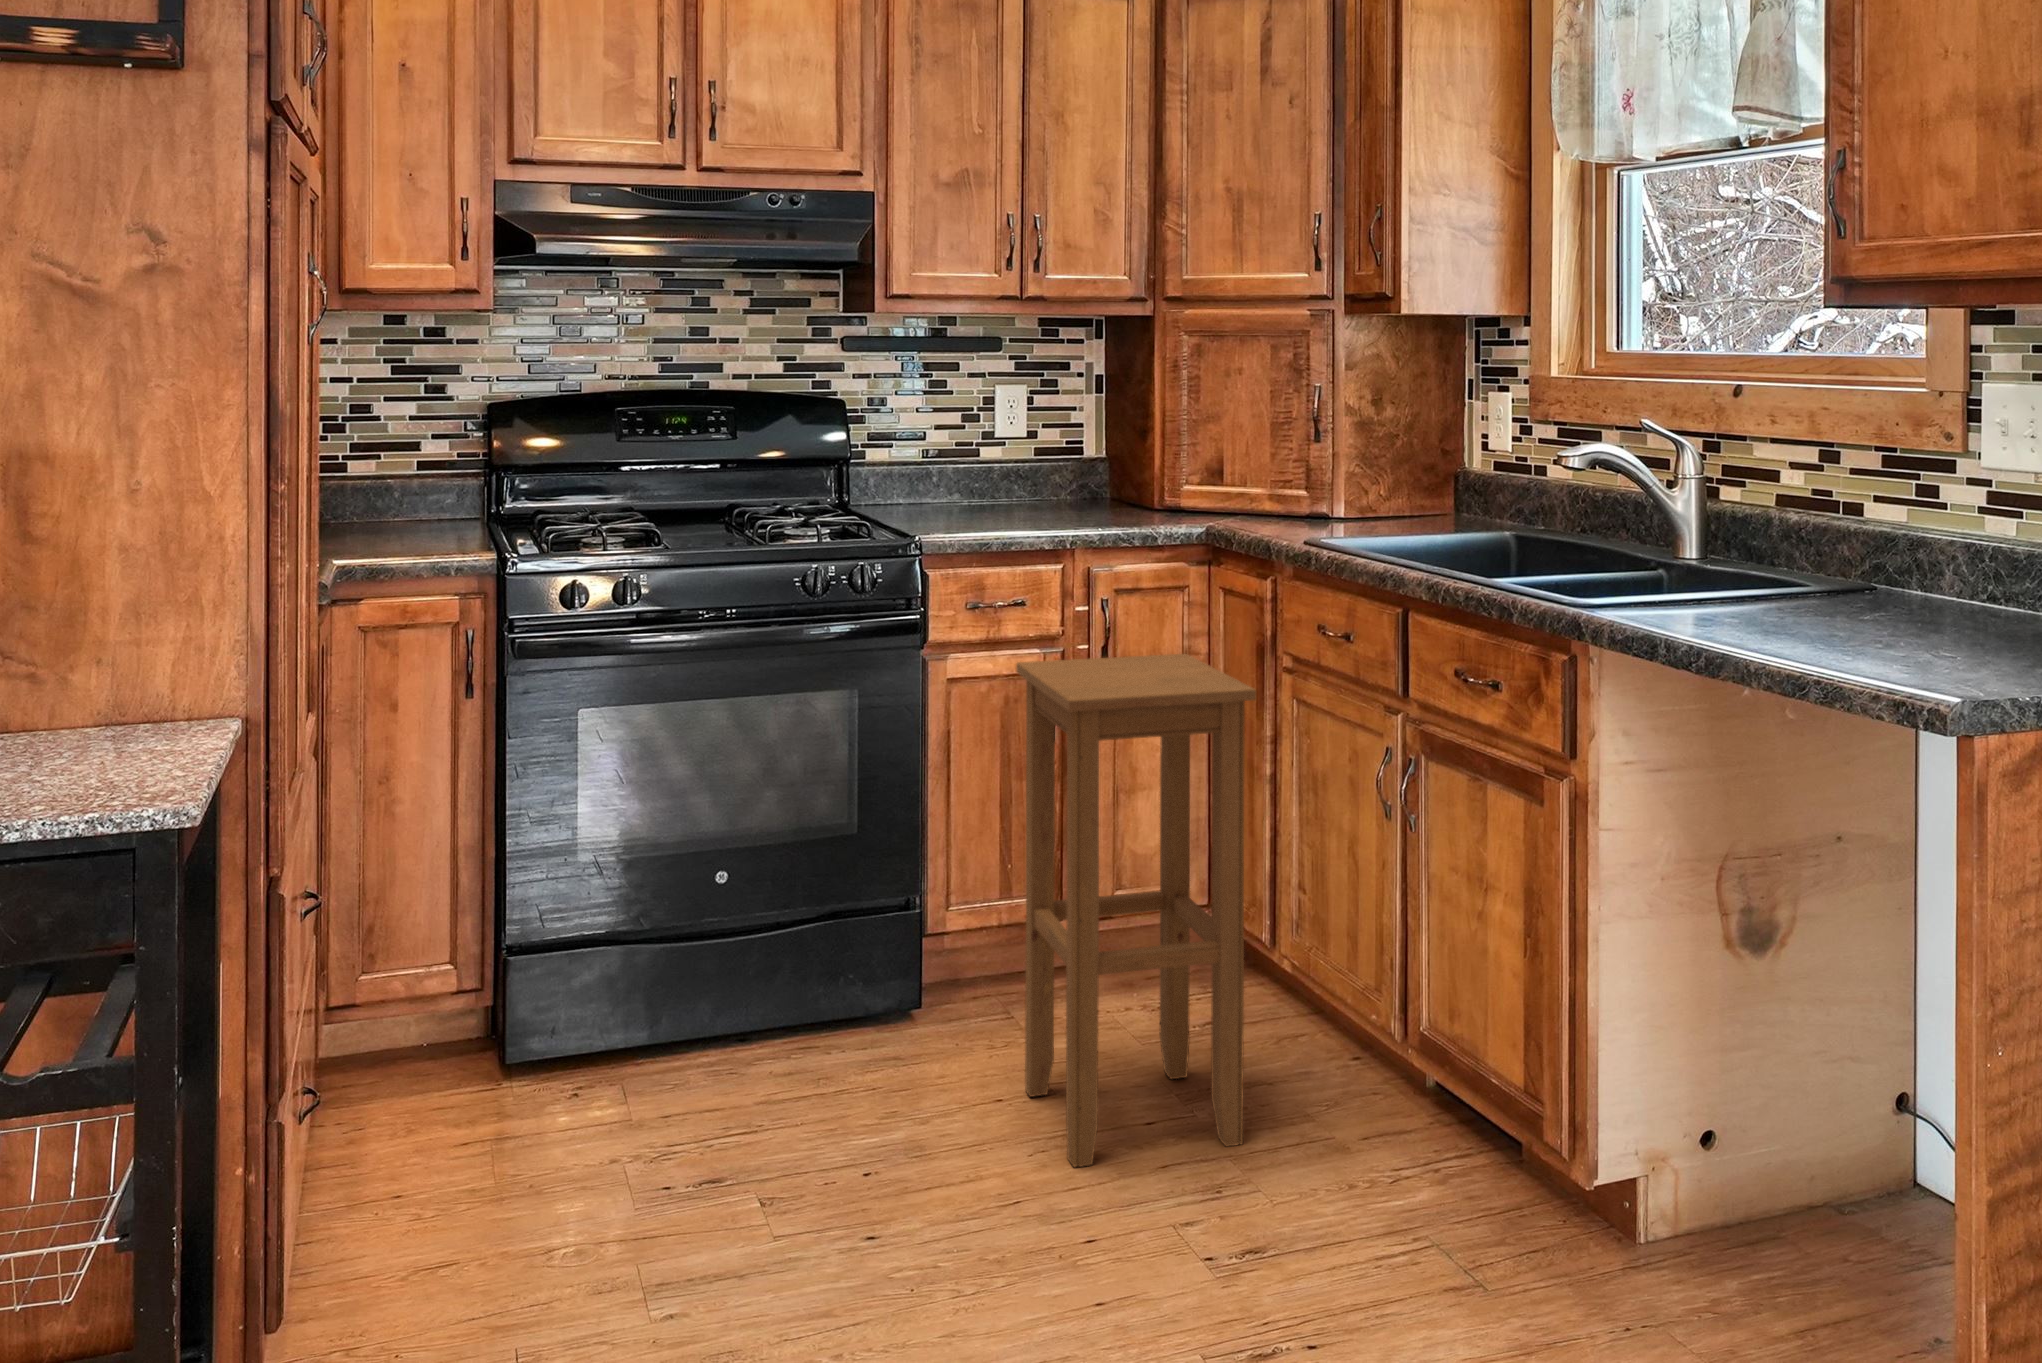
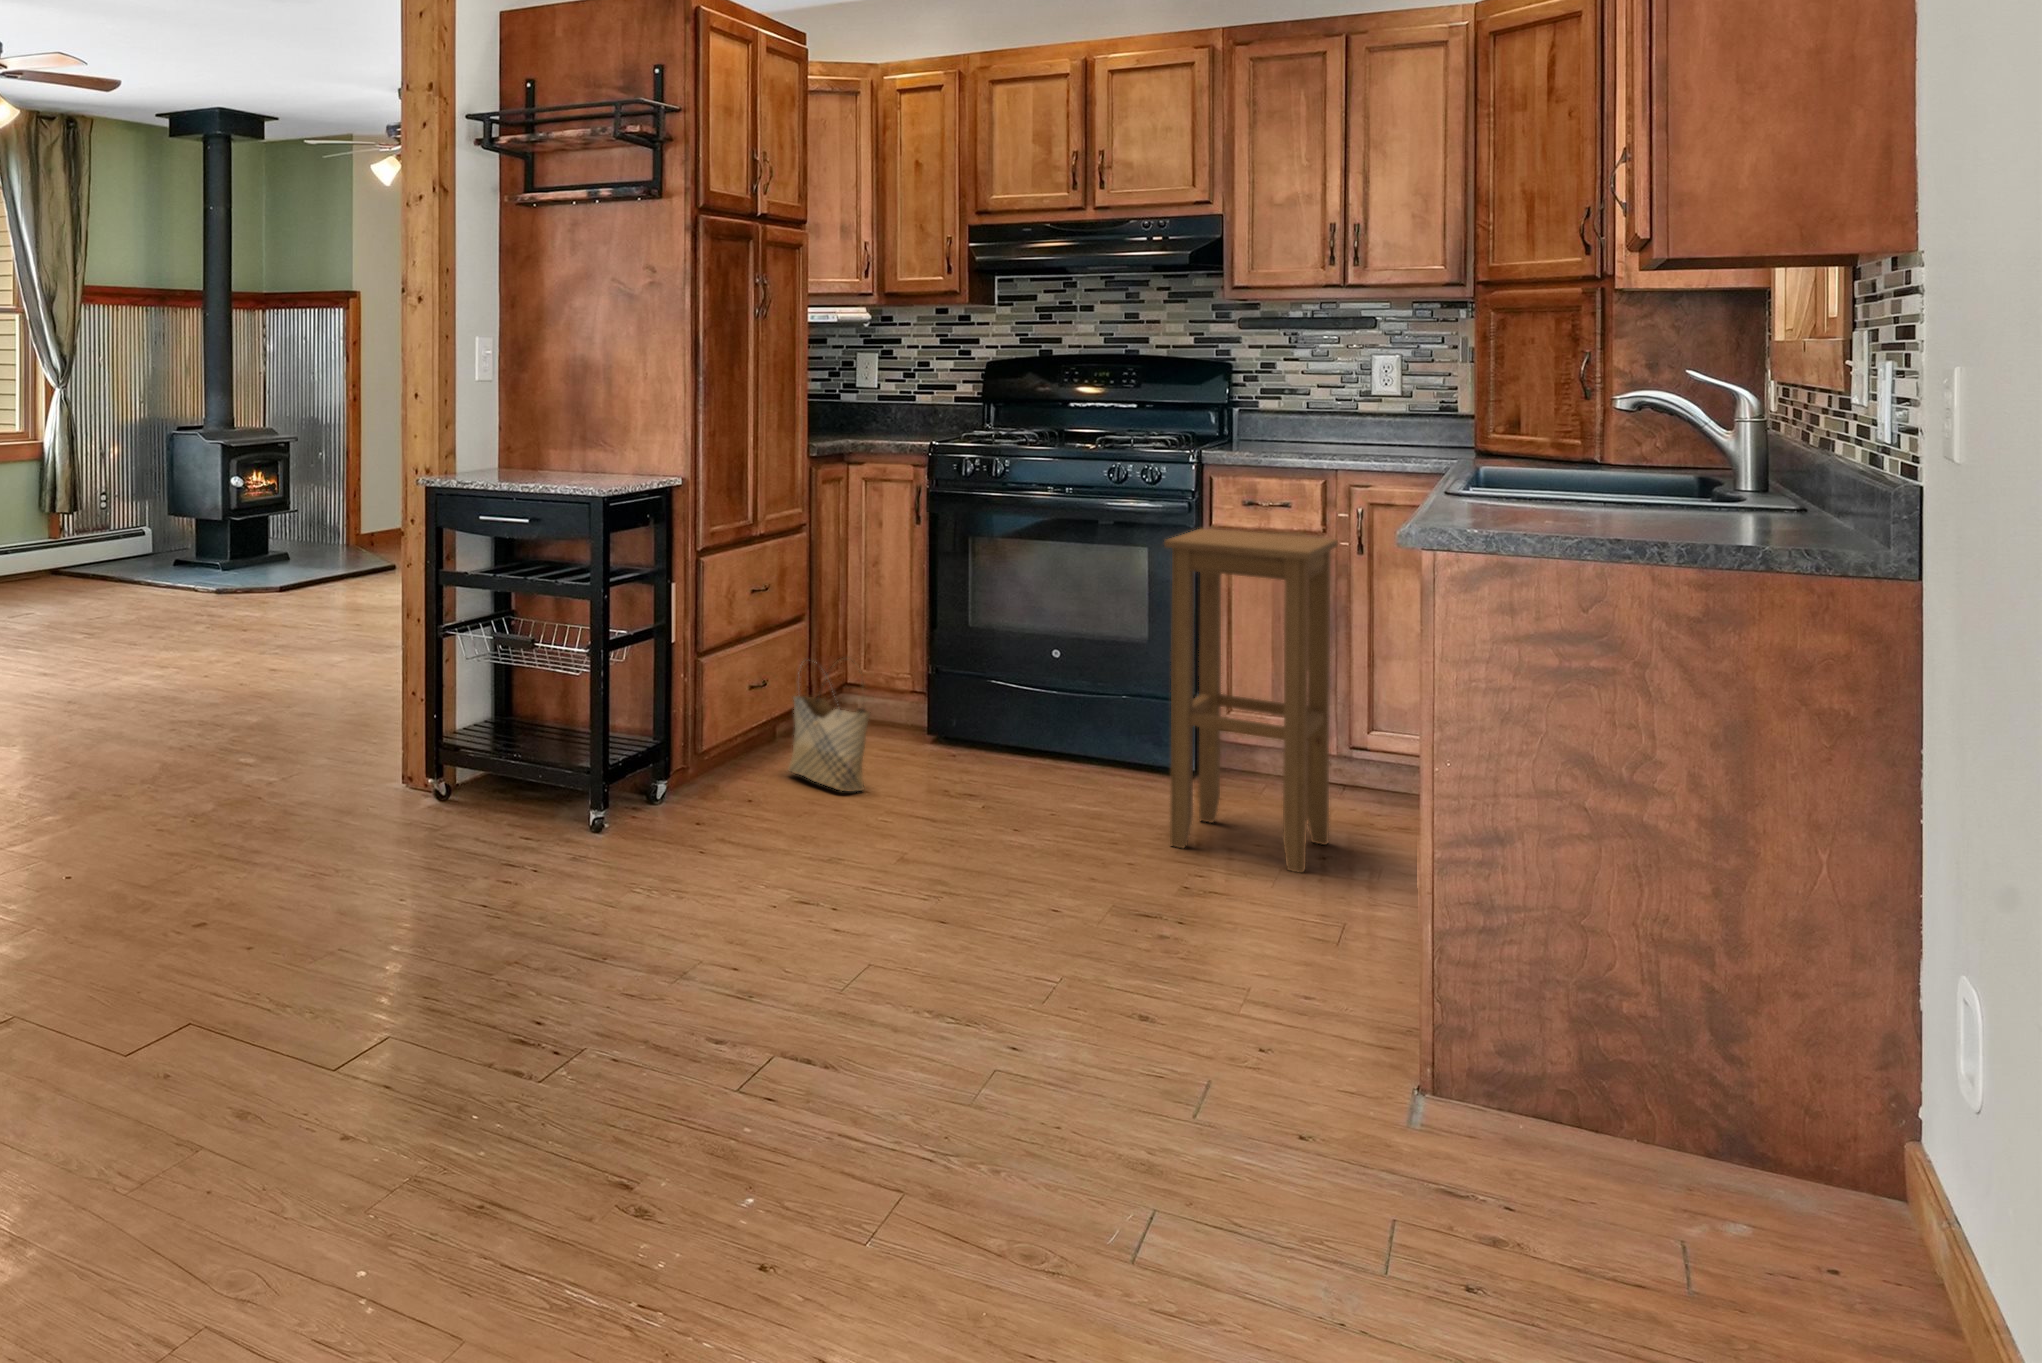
woven basket: none [396,1010,582,1287] -> present [789,661,870,791]

